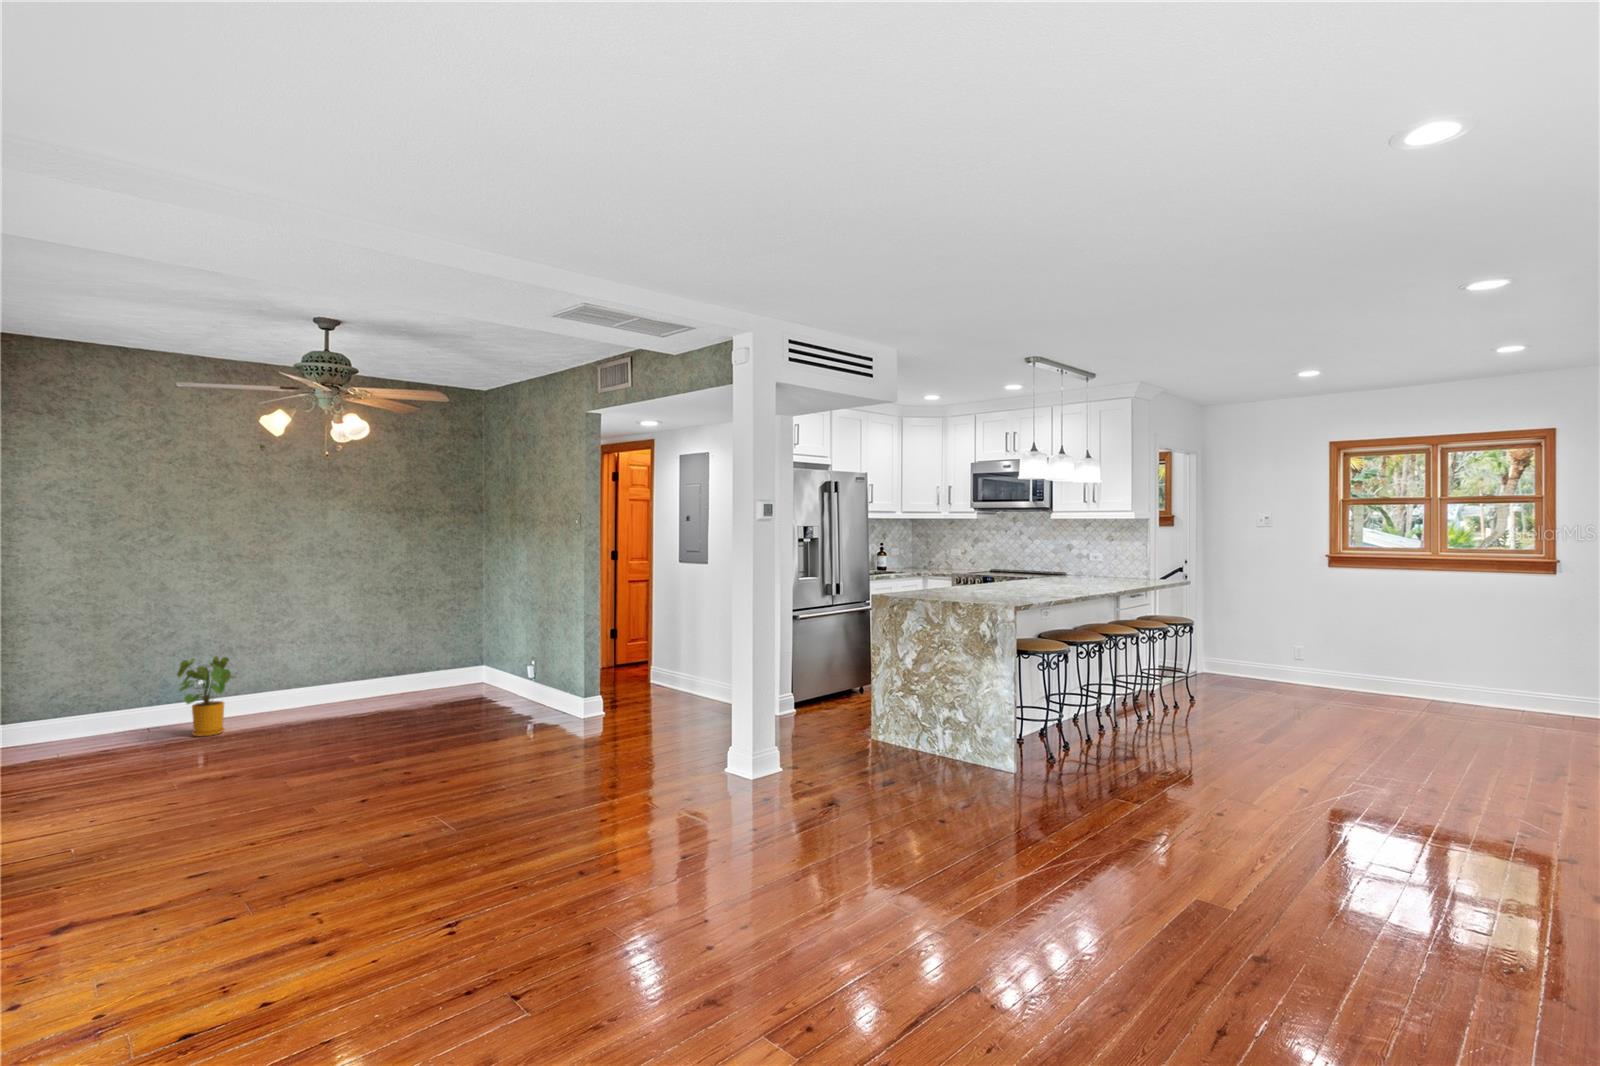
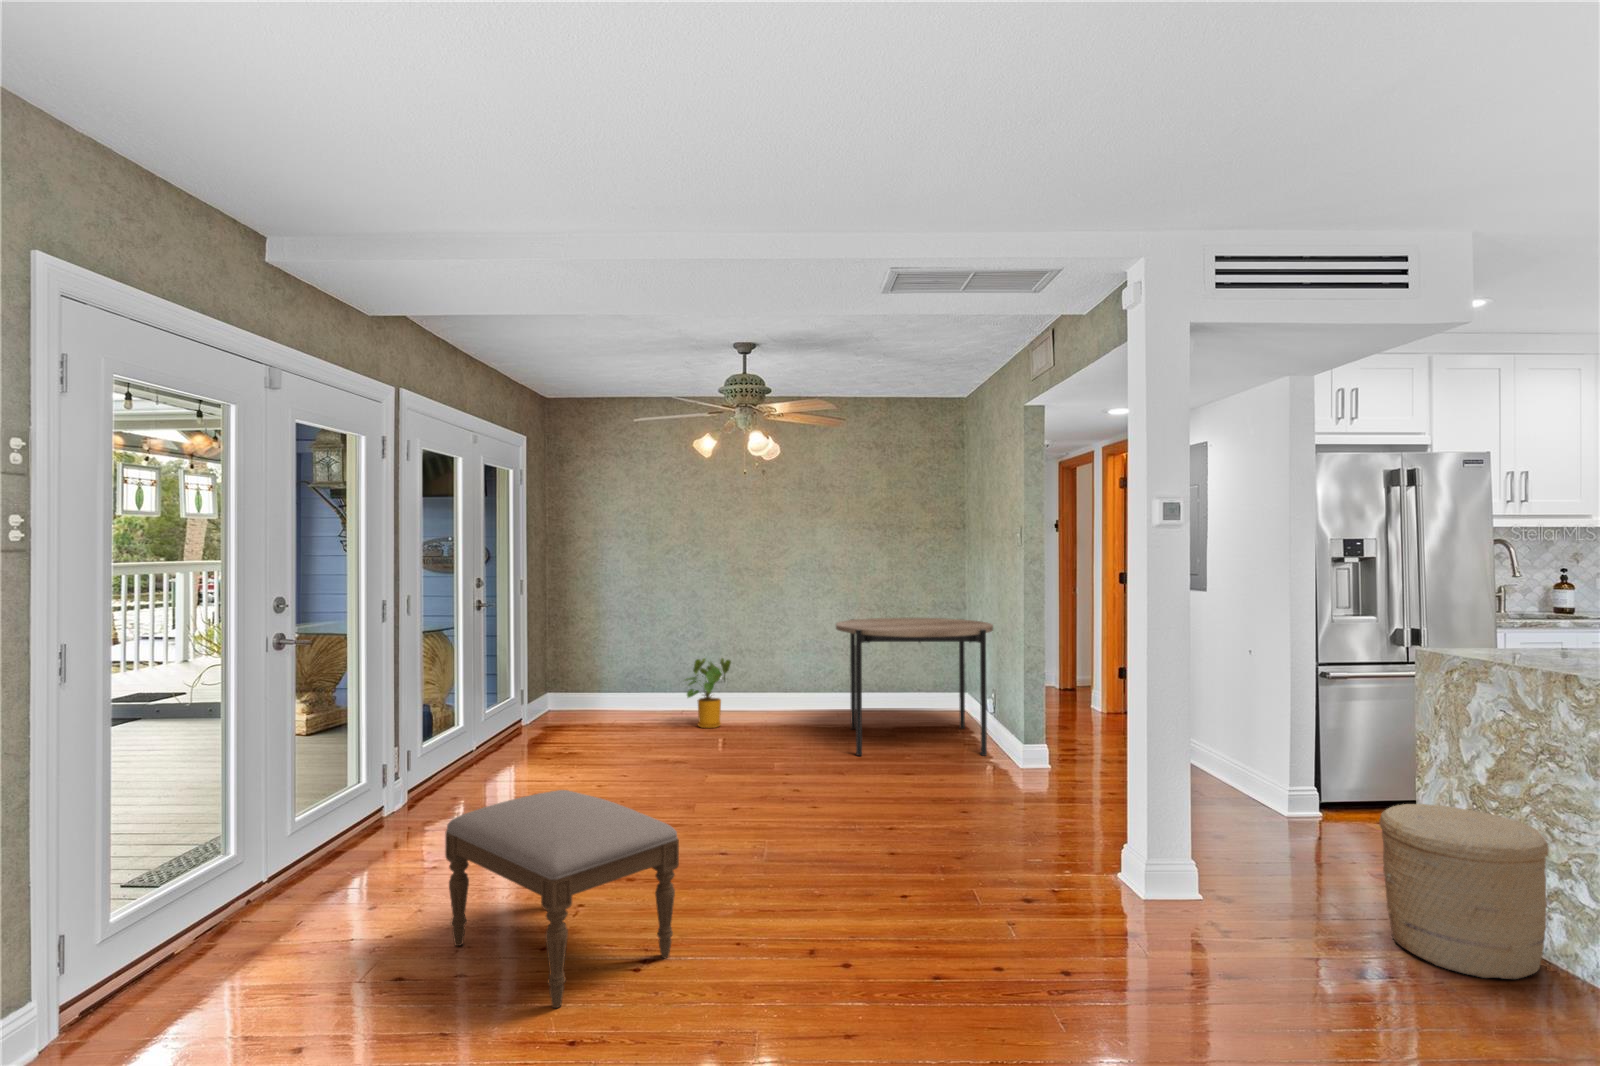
dining table: none [380,596,541,731] -> present [836,617,993,756]
woven basket: none [875,683,952,770] -> present [1380,804,1548,979]
ottoman: none [211,781,477,966] -> present [445,790,679,1008]

